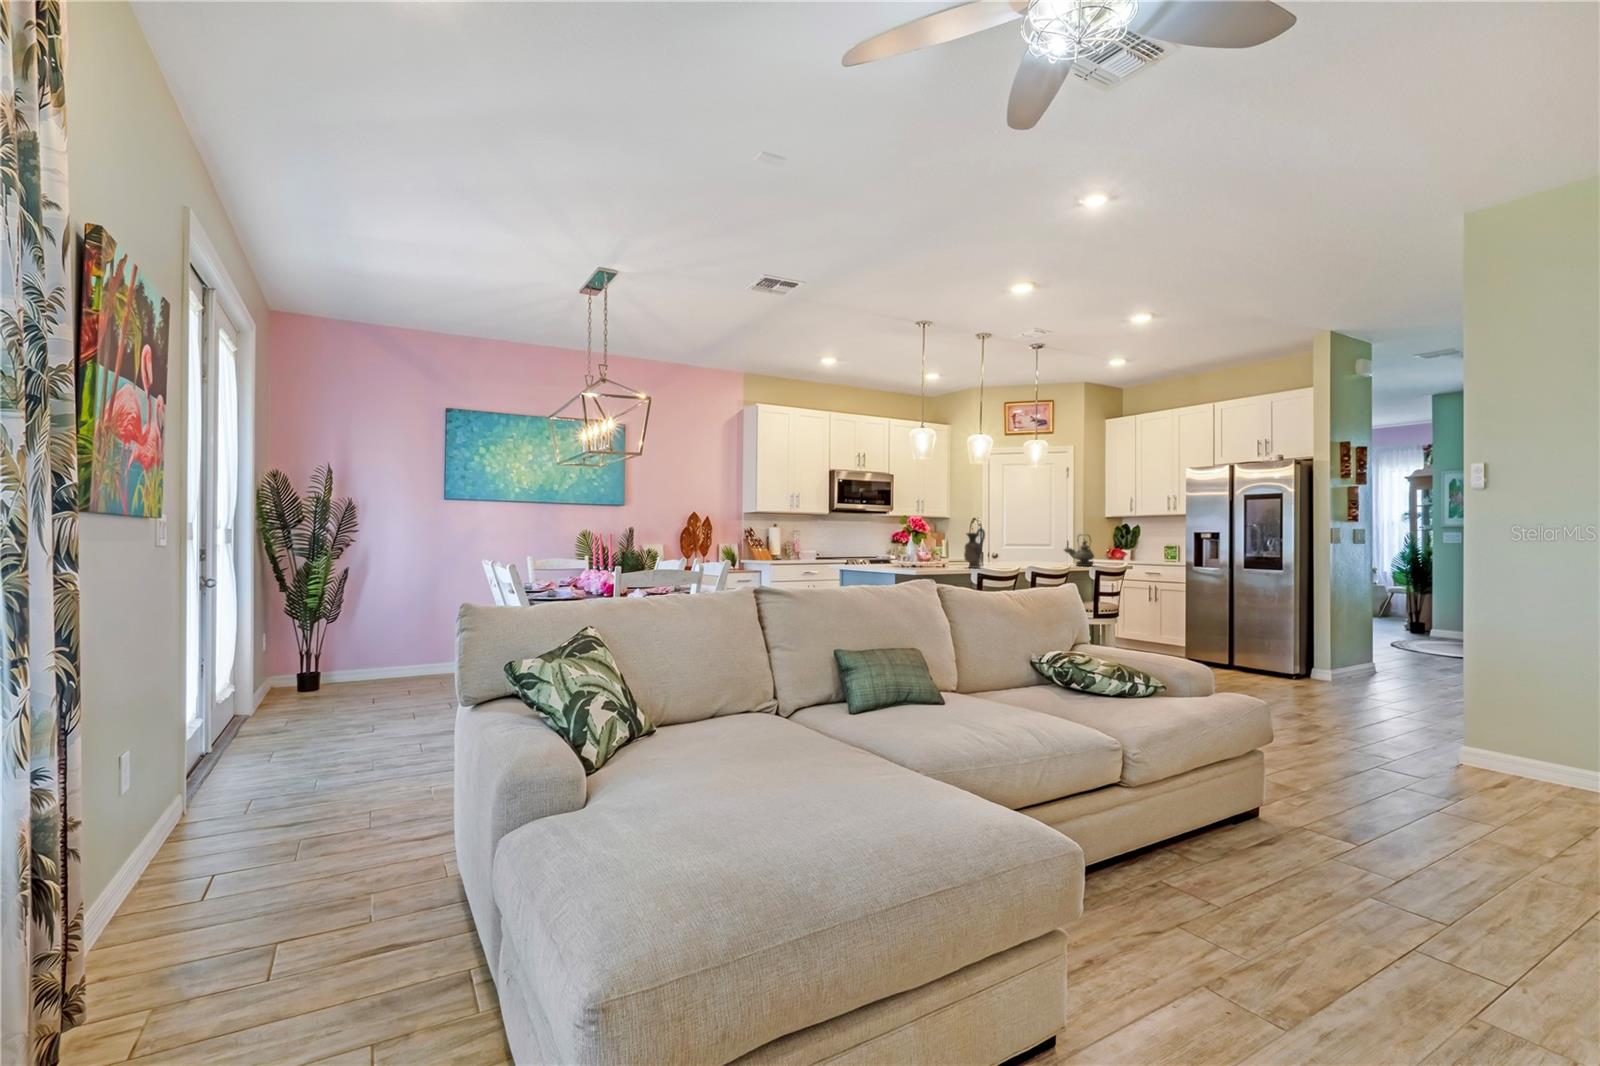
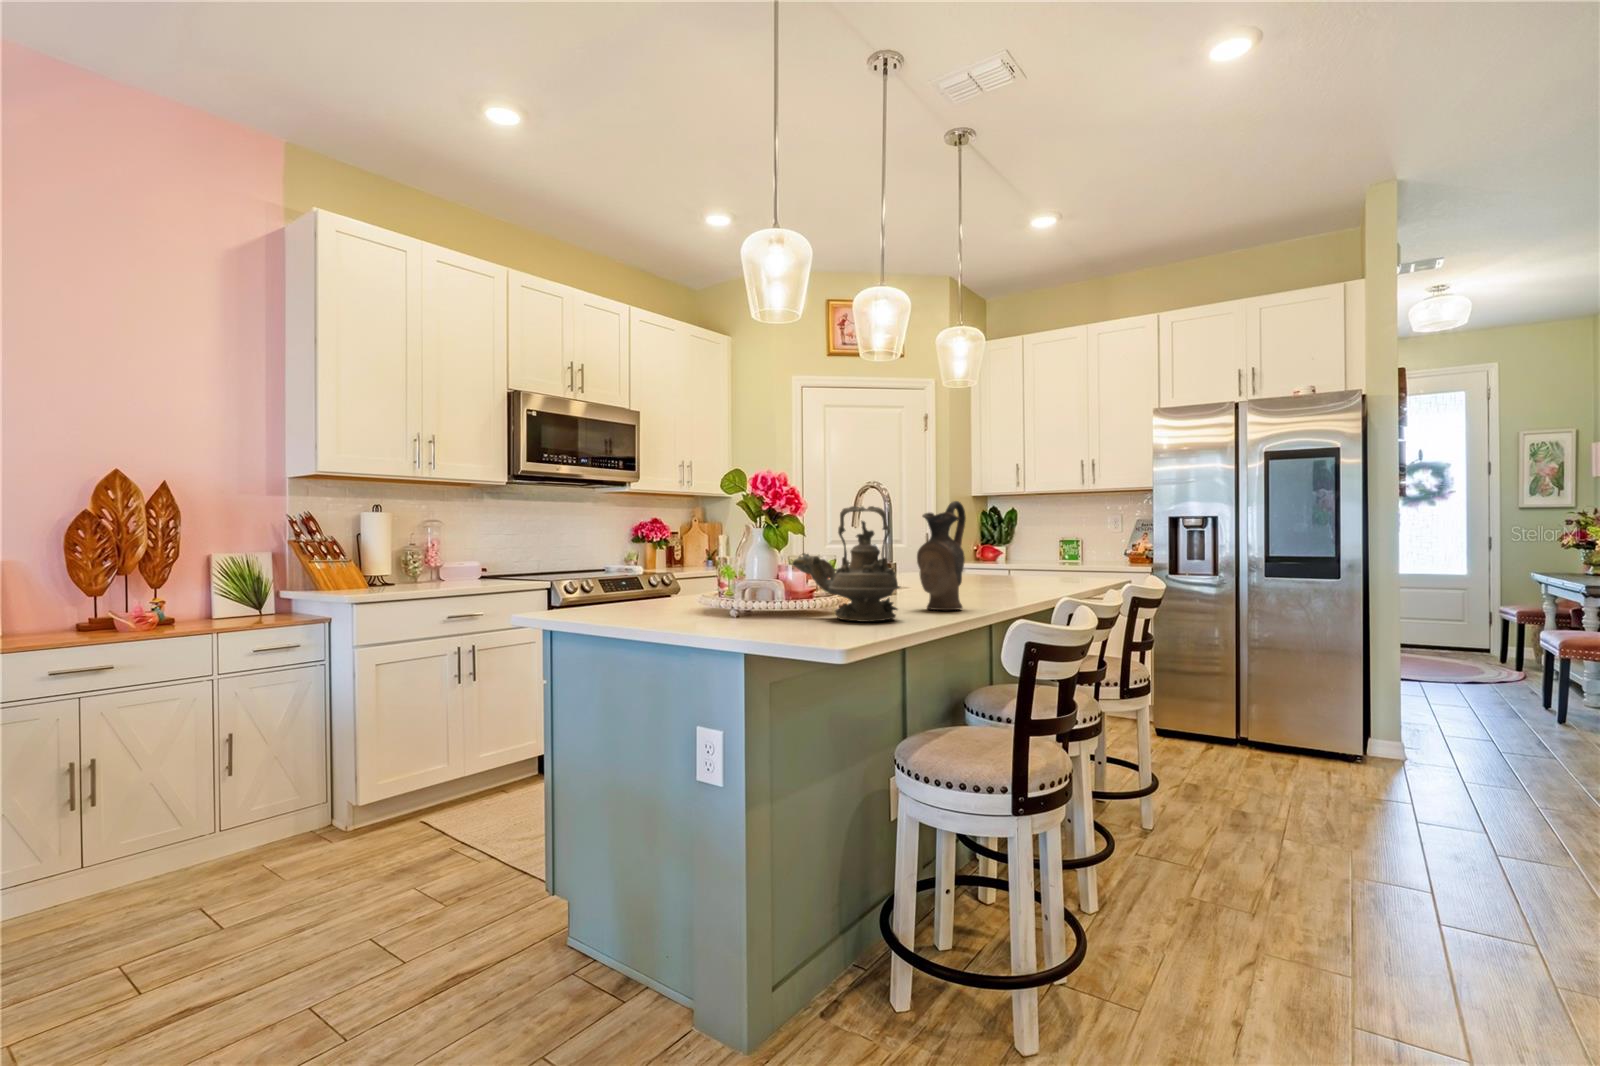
teapot: present [1064,534,1094,566] -> present [792,506,900,622]

